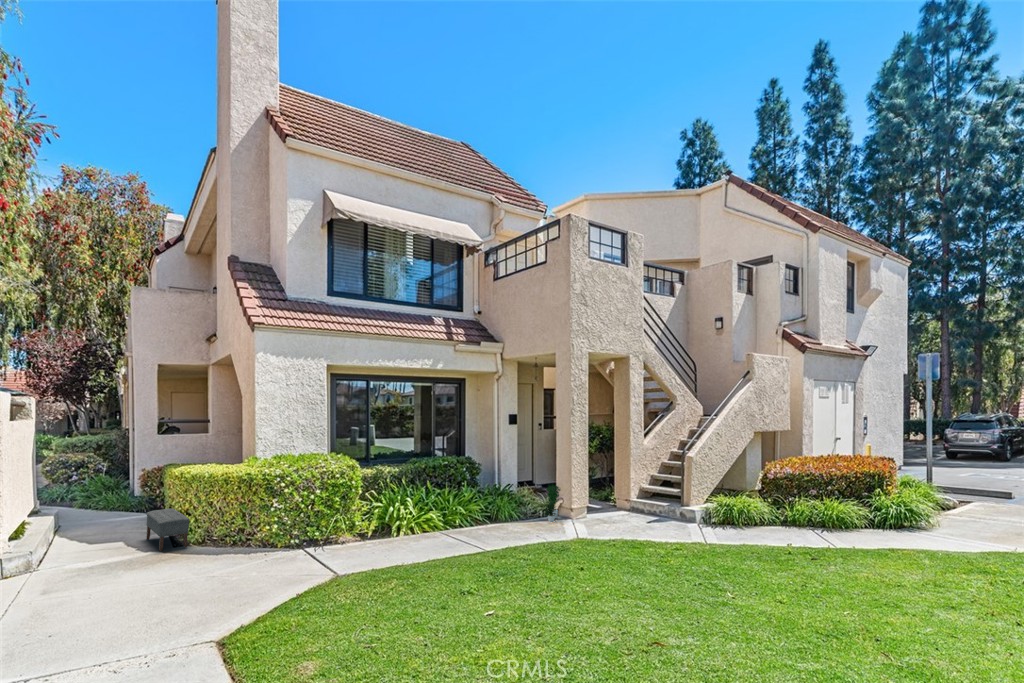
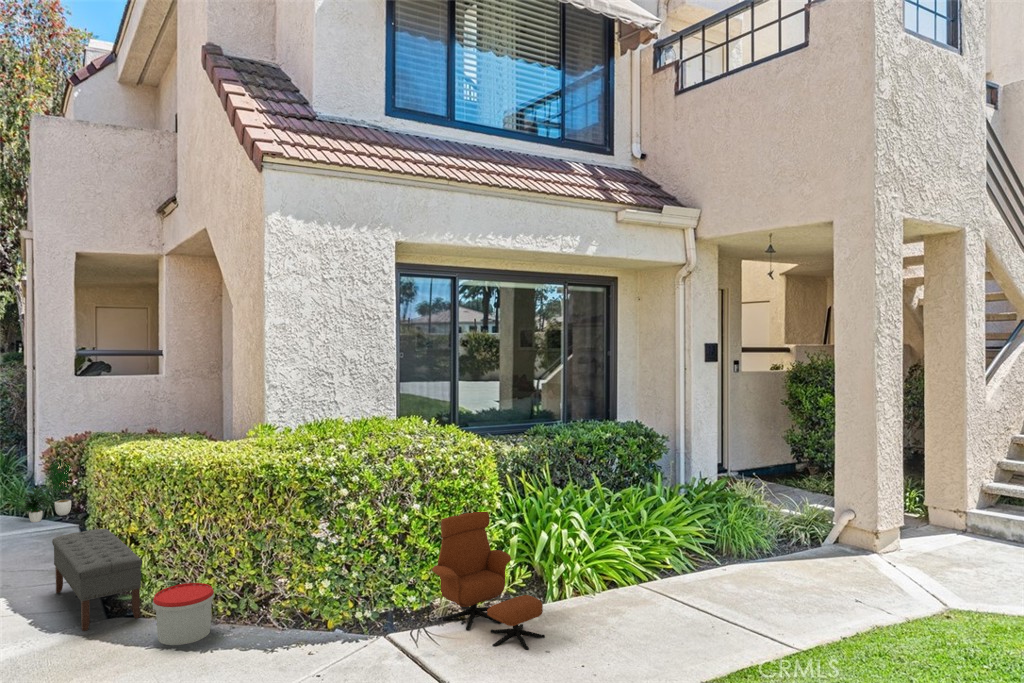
potted plant: present [543,485,560,522] -> present [20,459,71,522]
lounge chair: none [324,495,372,555] -> present [432,512,545,650]
bucket: none [193,529,222,555] -> present [153,583,214,645]

